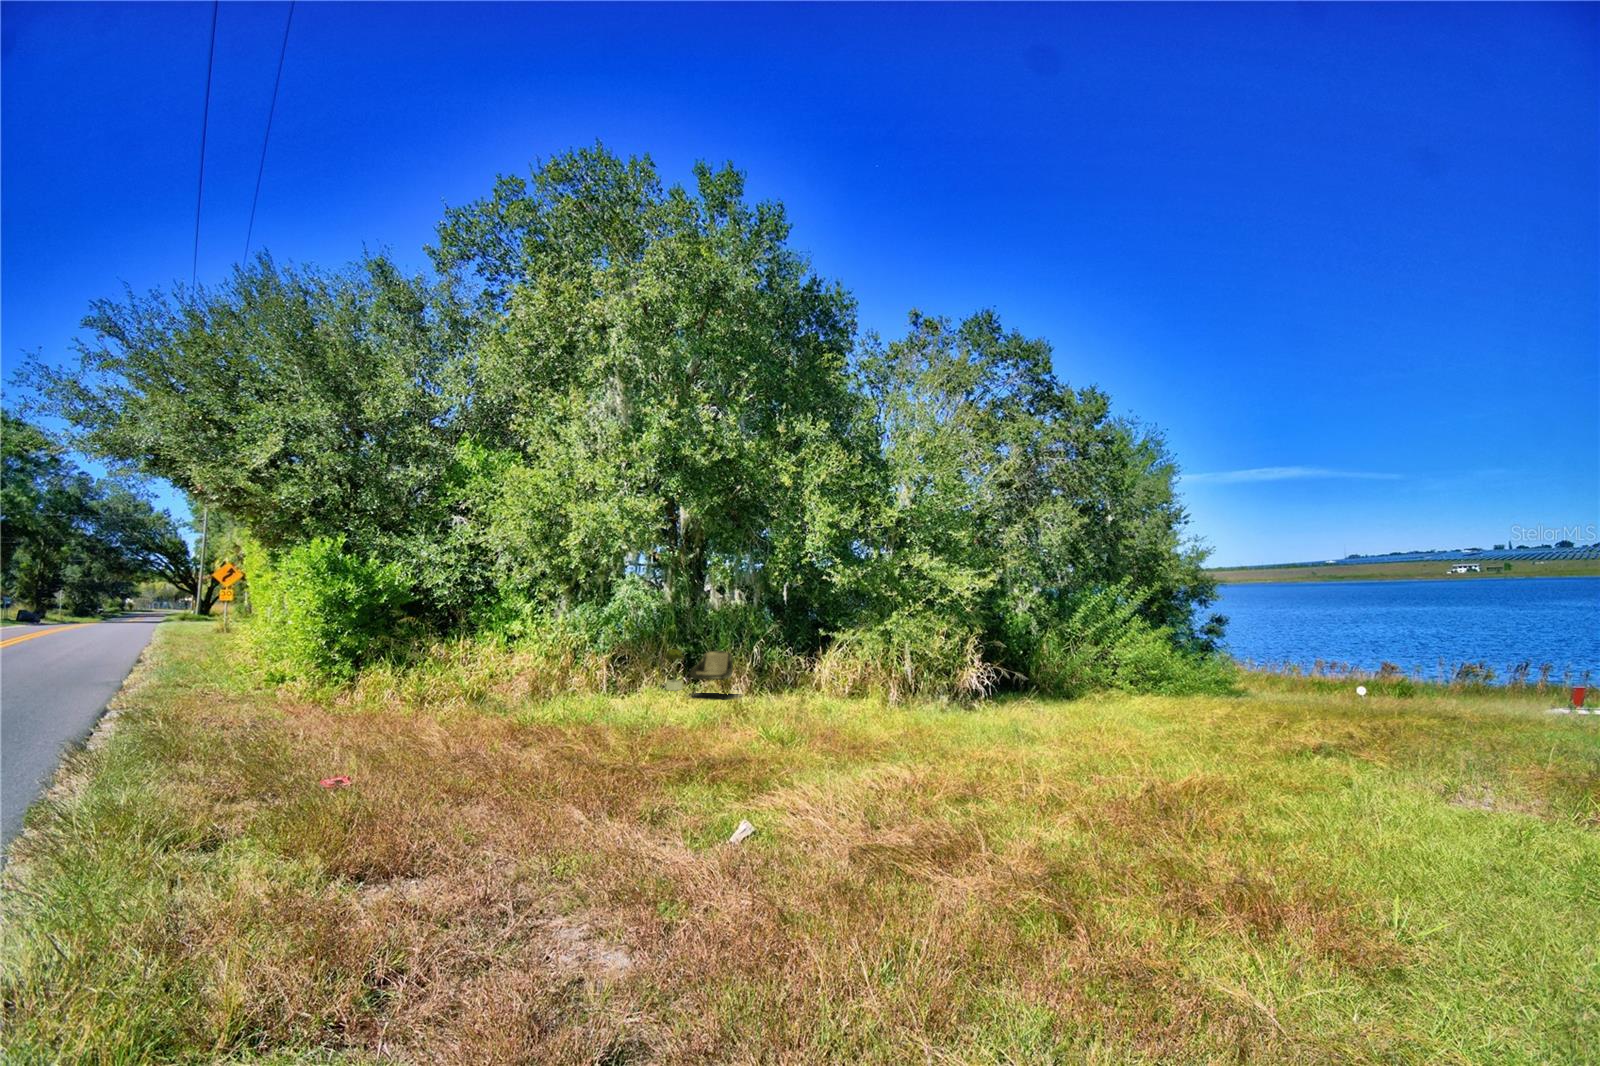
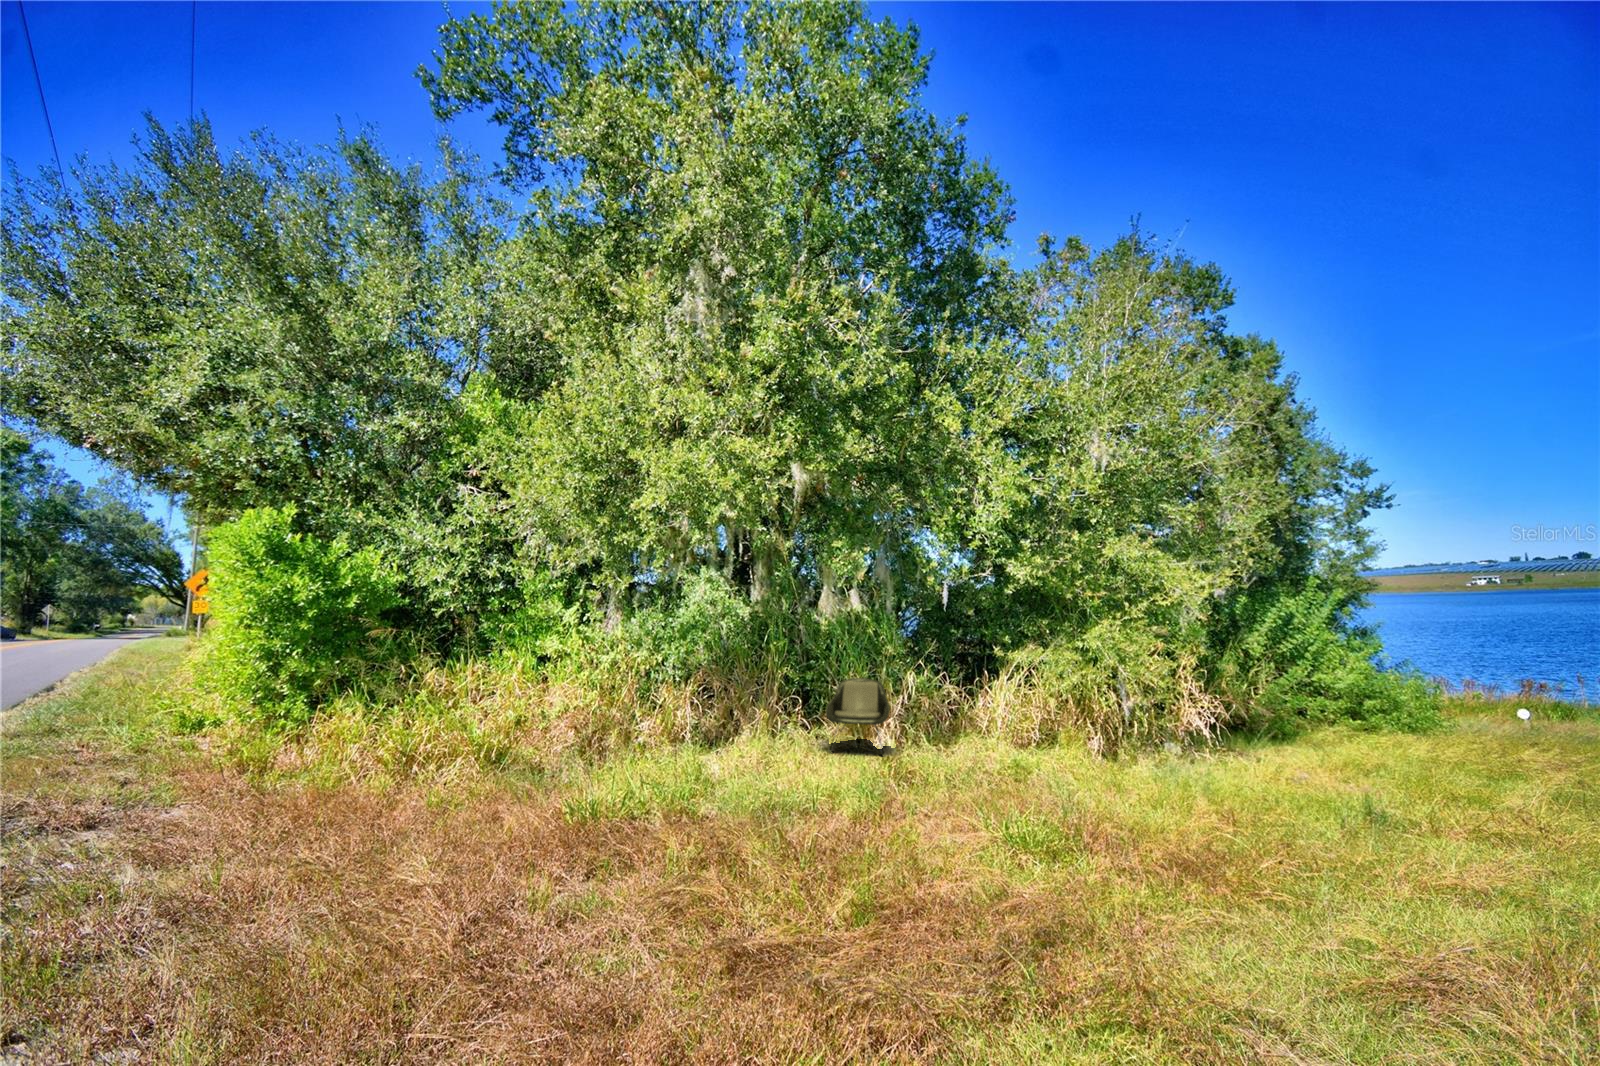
potted tree: present [665,649,683,691] -> none [776,675,804,740]

